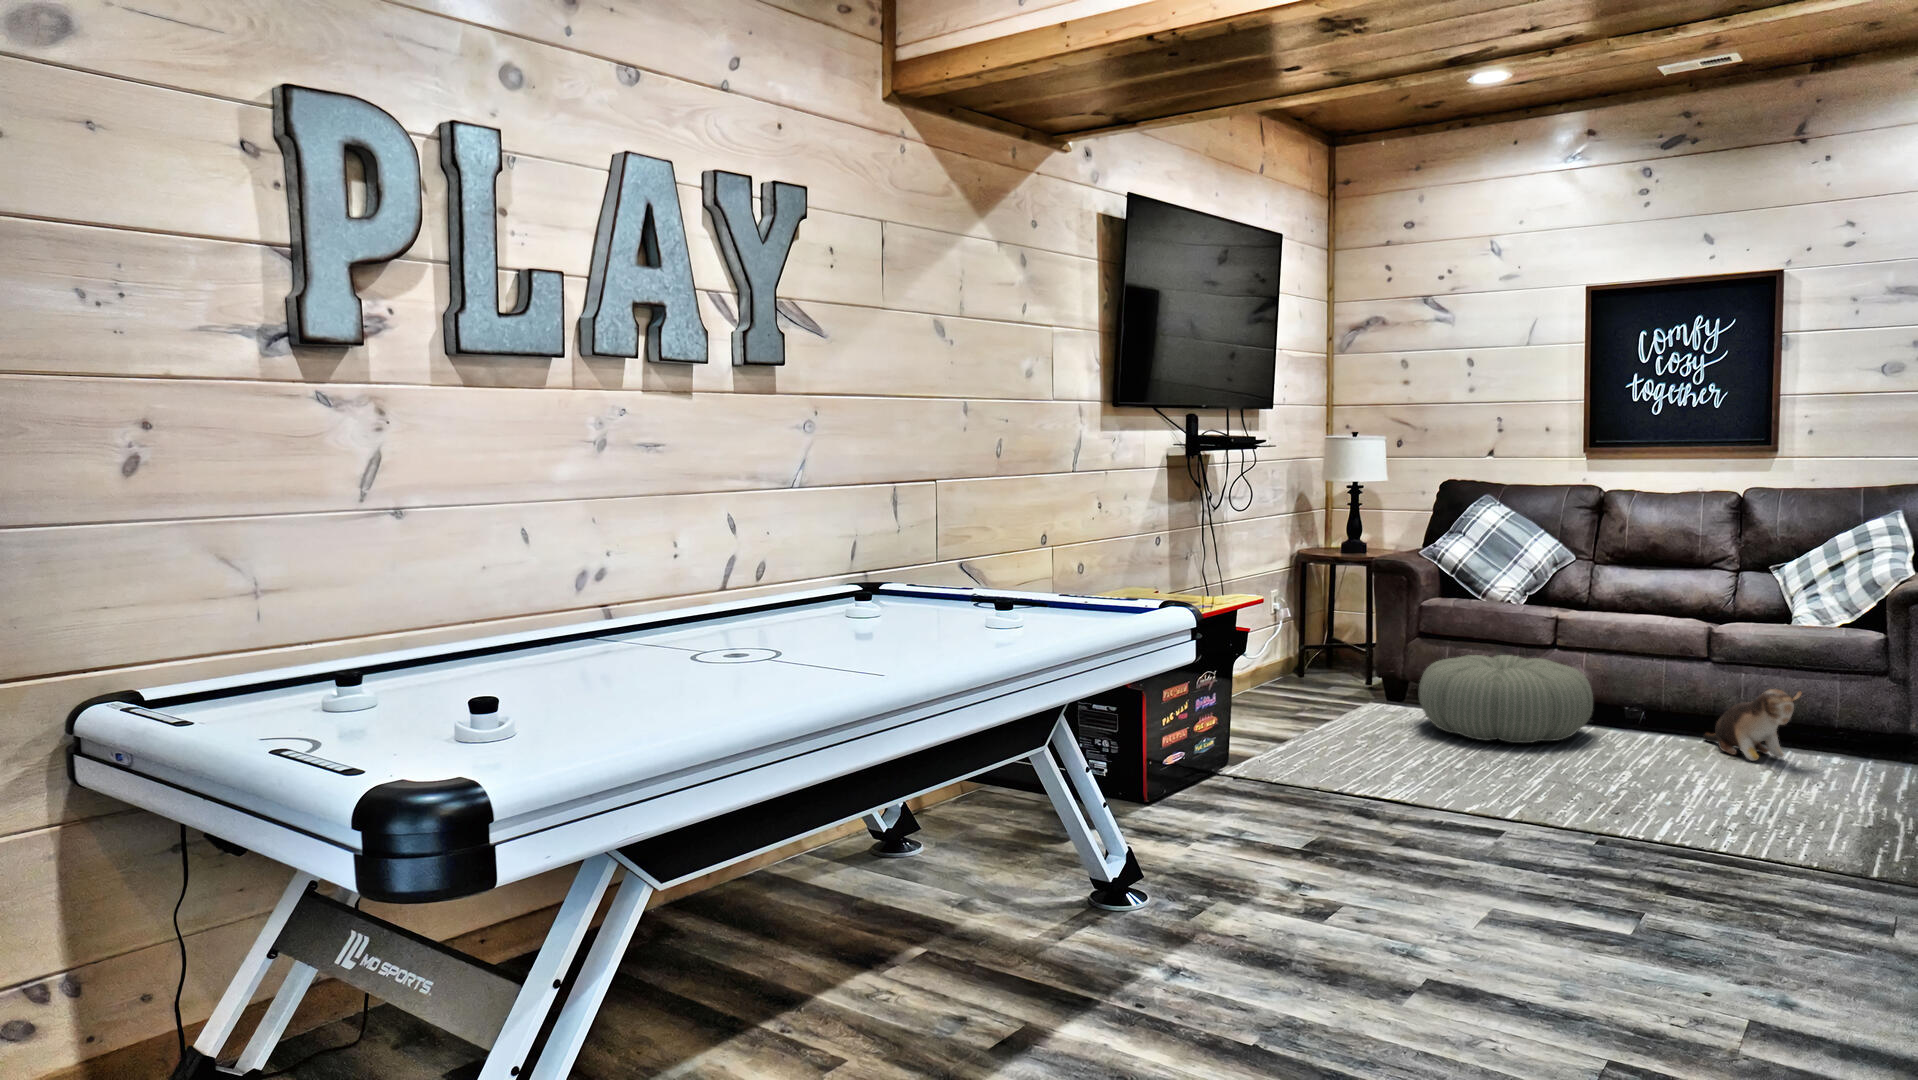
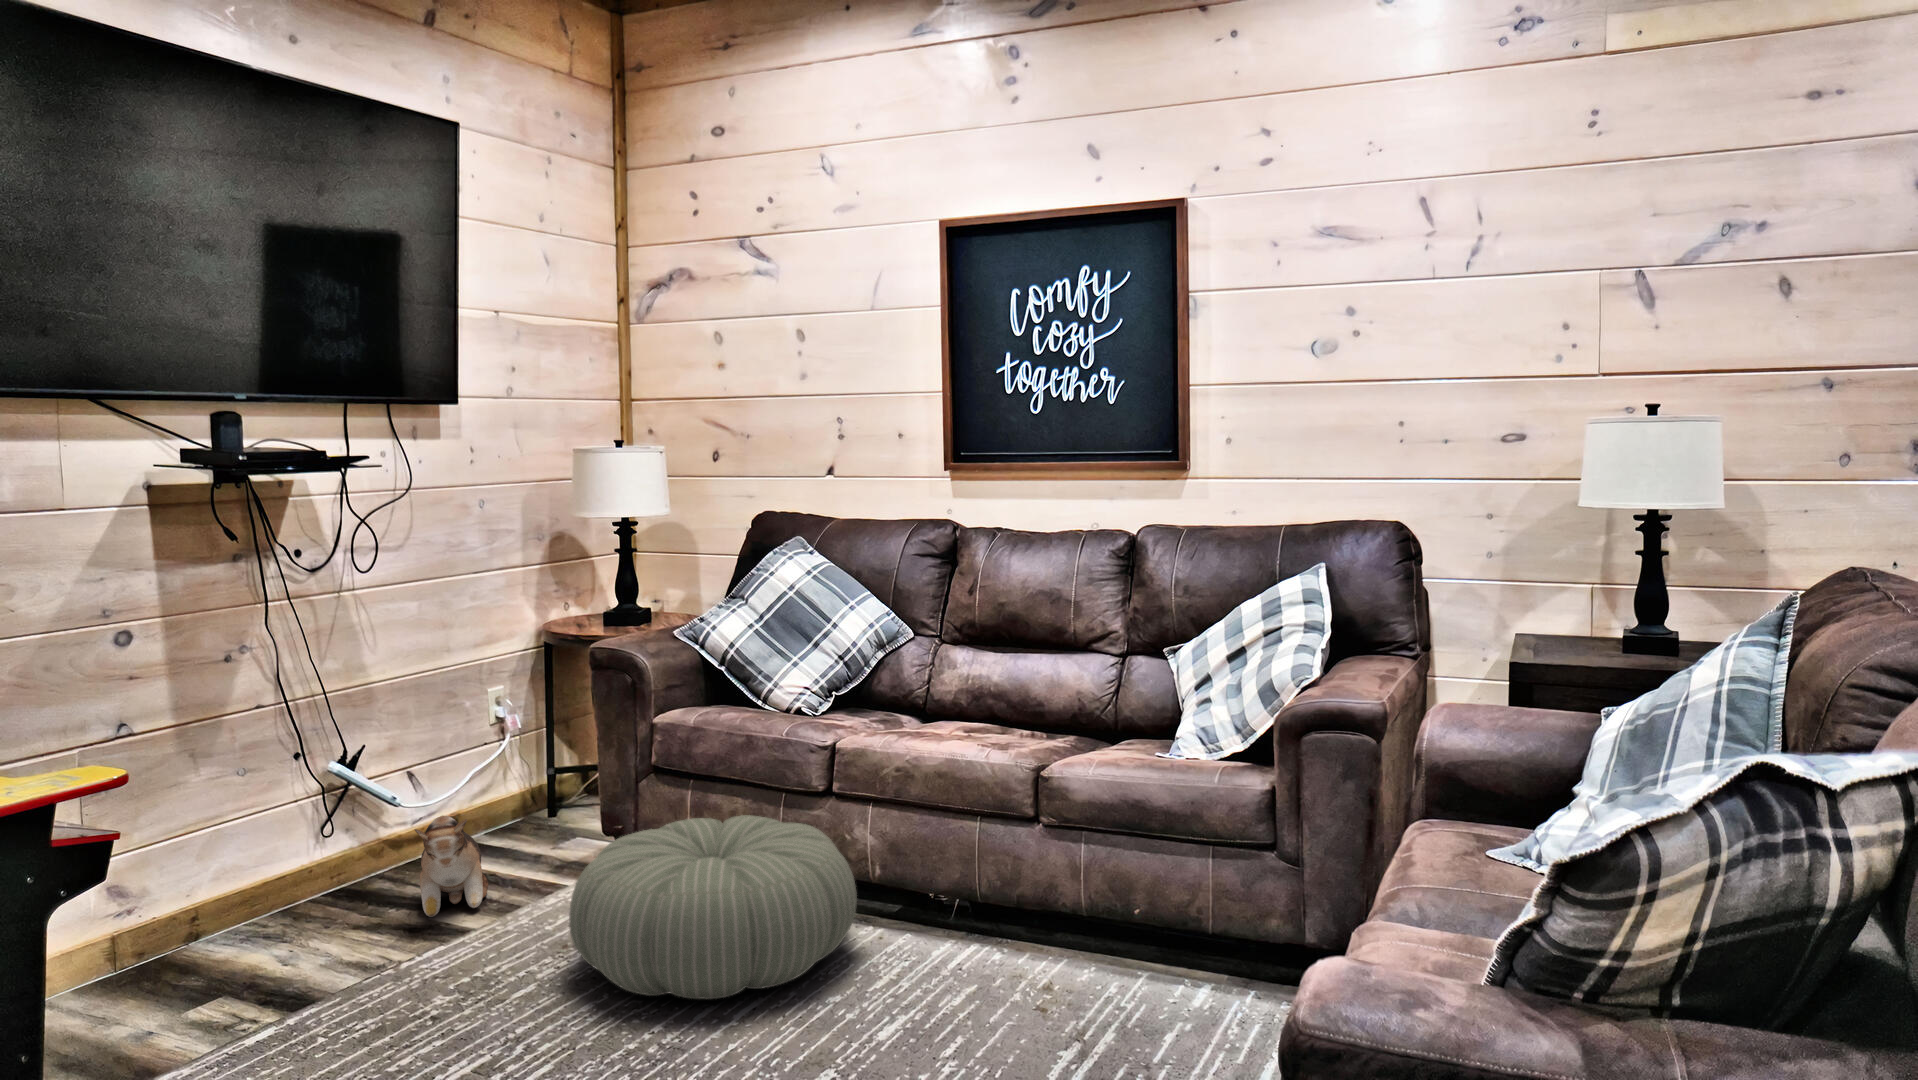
plush toy: present [1703,689,1801,761] -> present [415,816,488,917]

